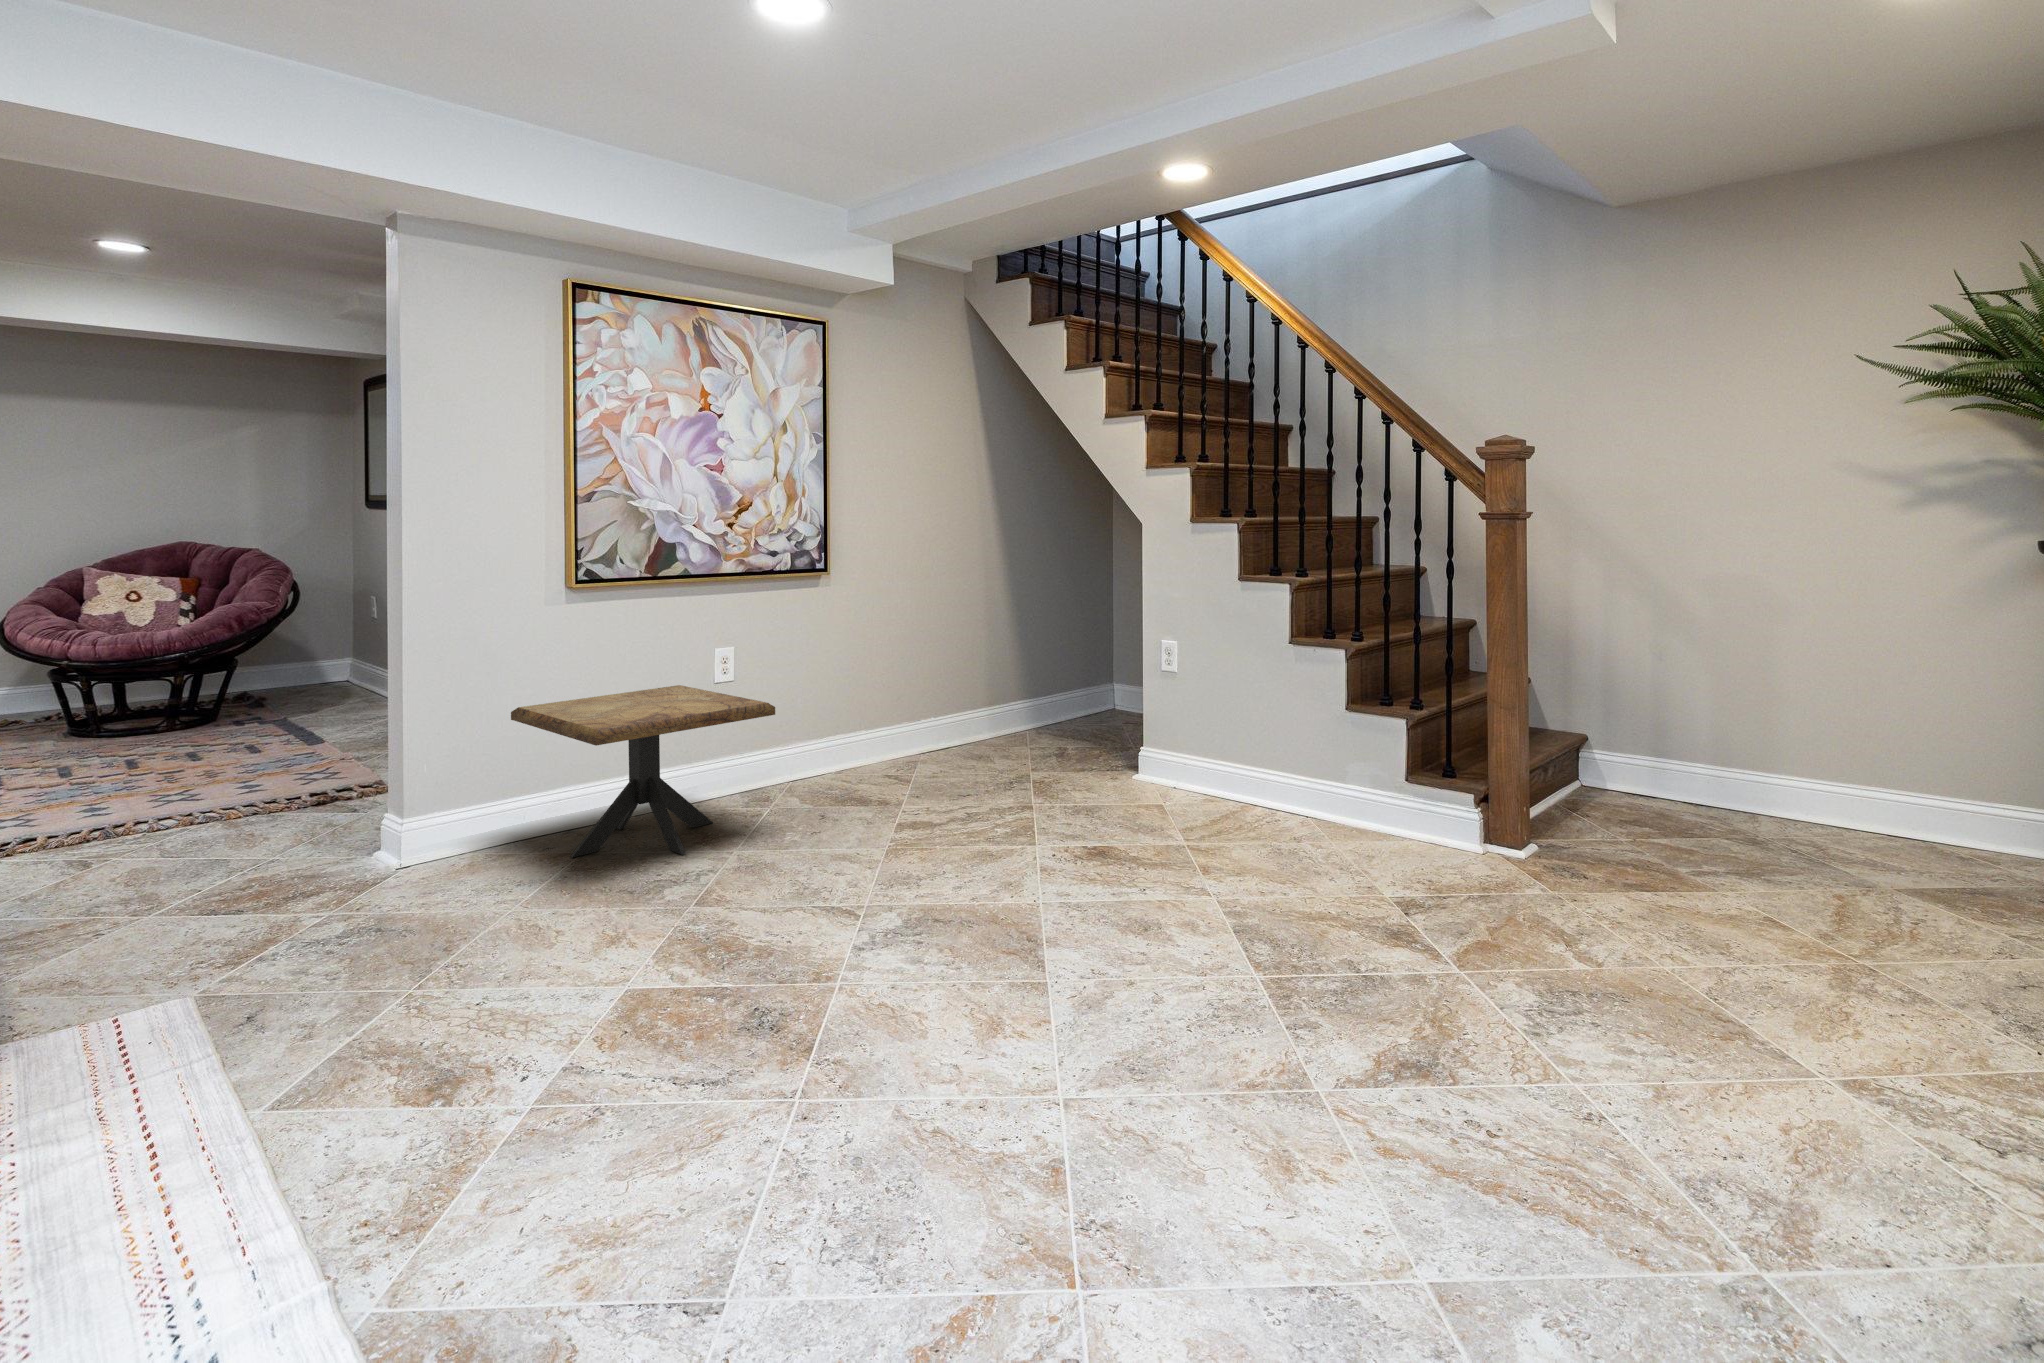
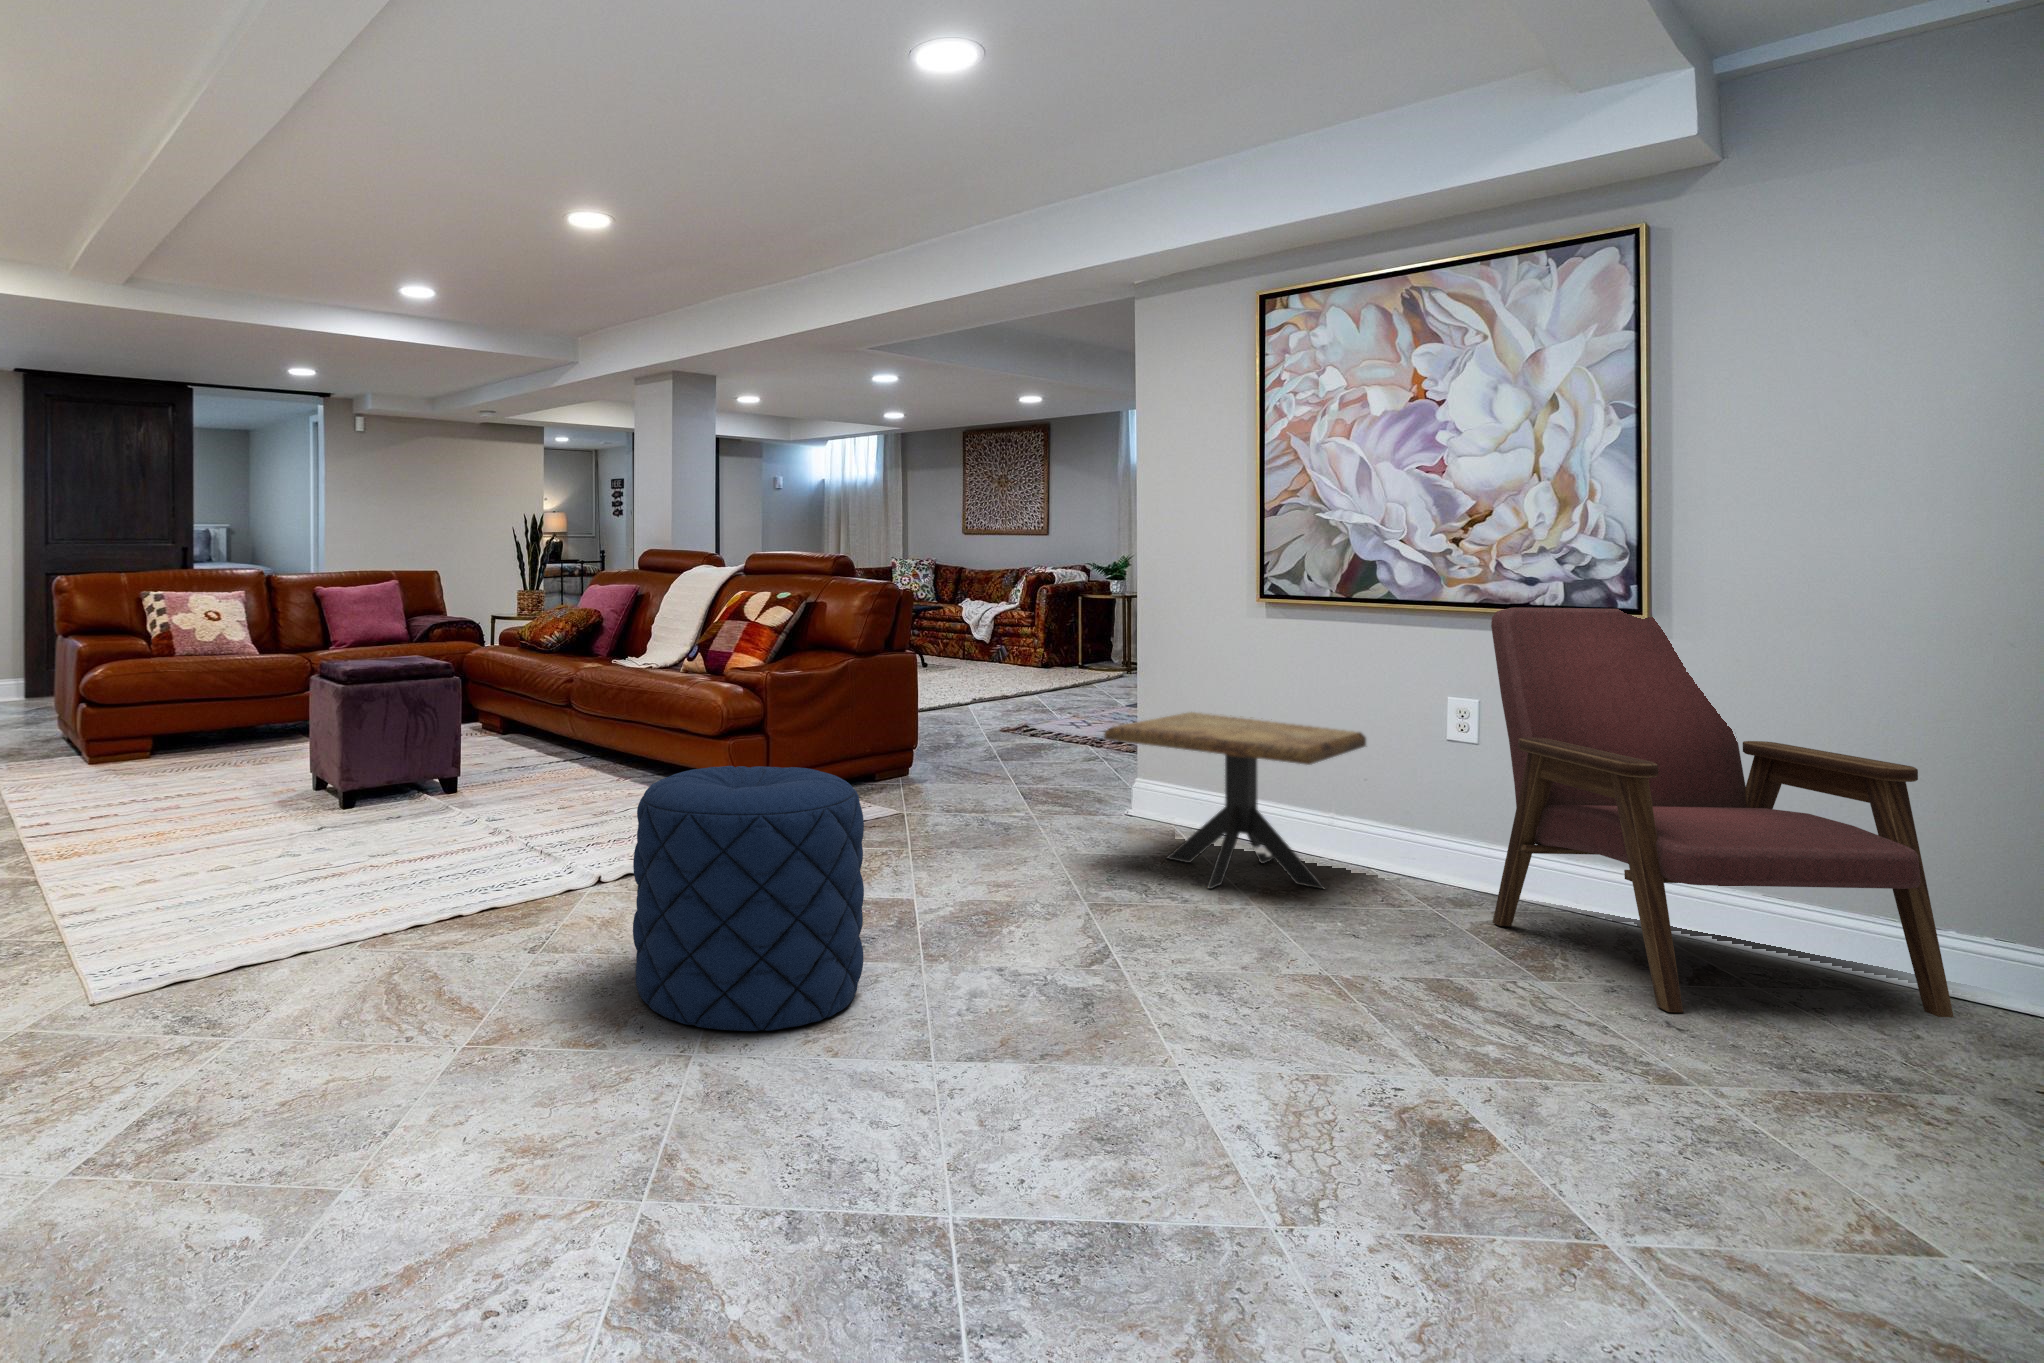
armchair: none [799,569,985,797] -> present [1491,607,1954,1017]
pouf: none [760,806,1024,1138] -> present [633,766,864,1031]

